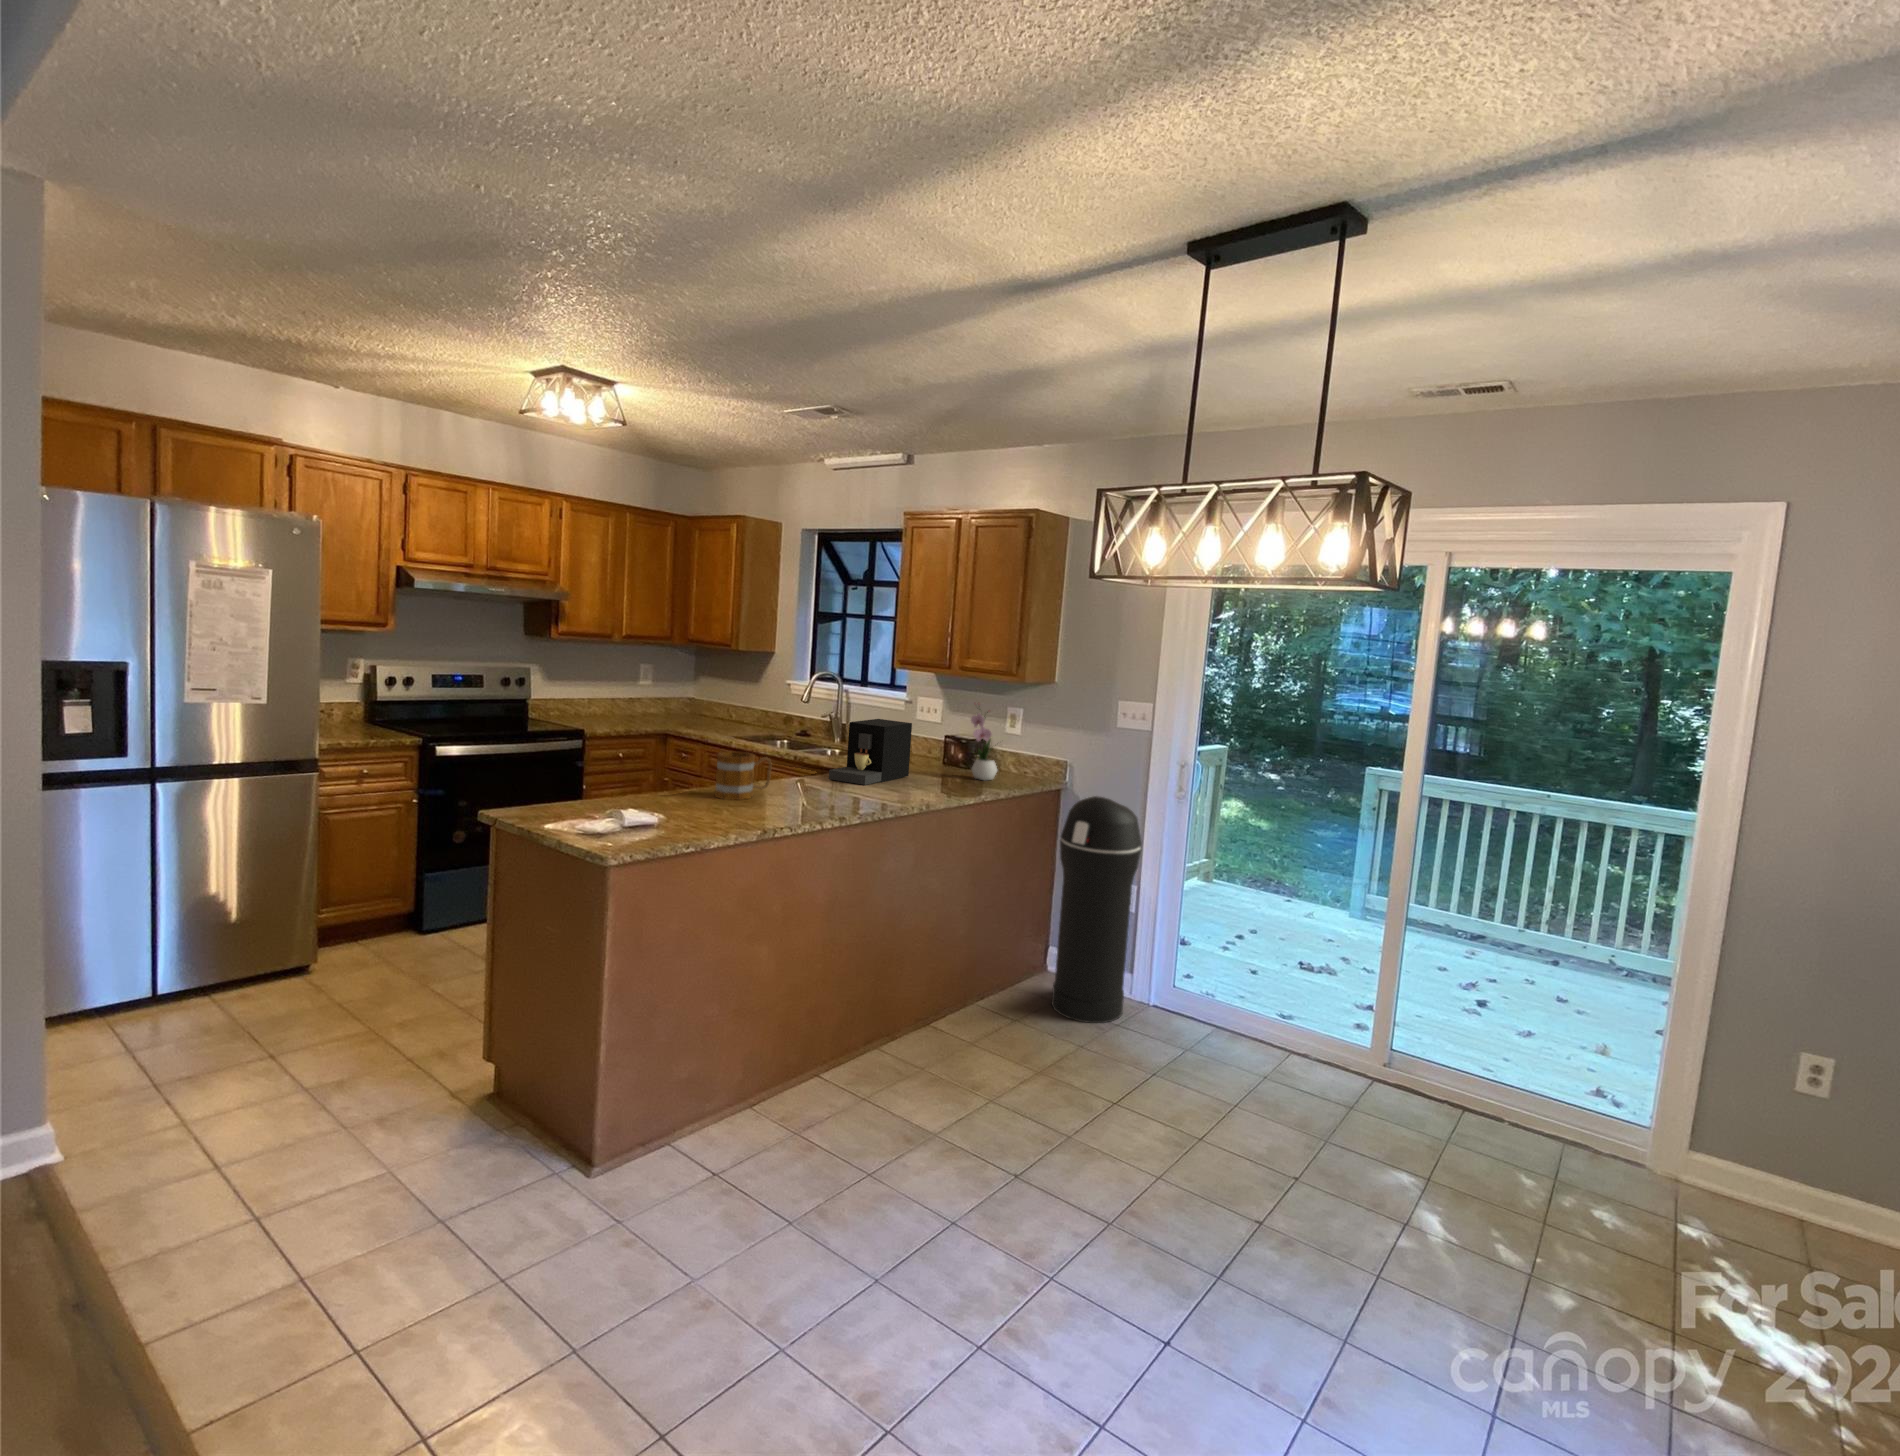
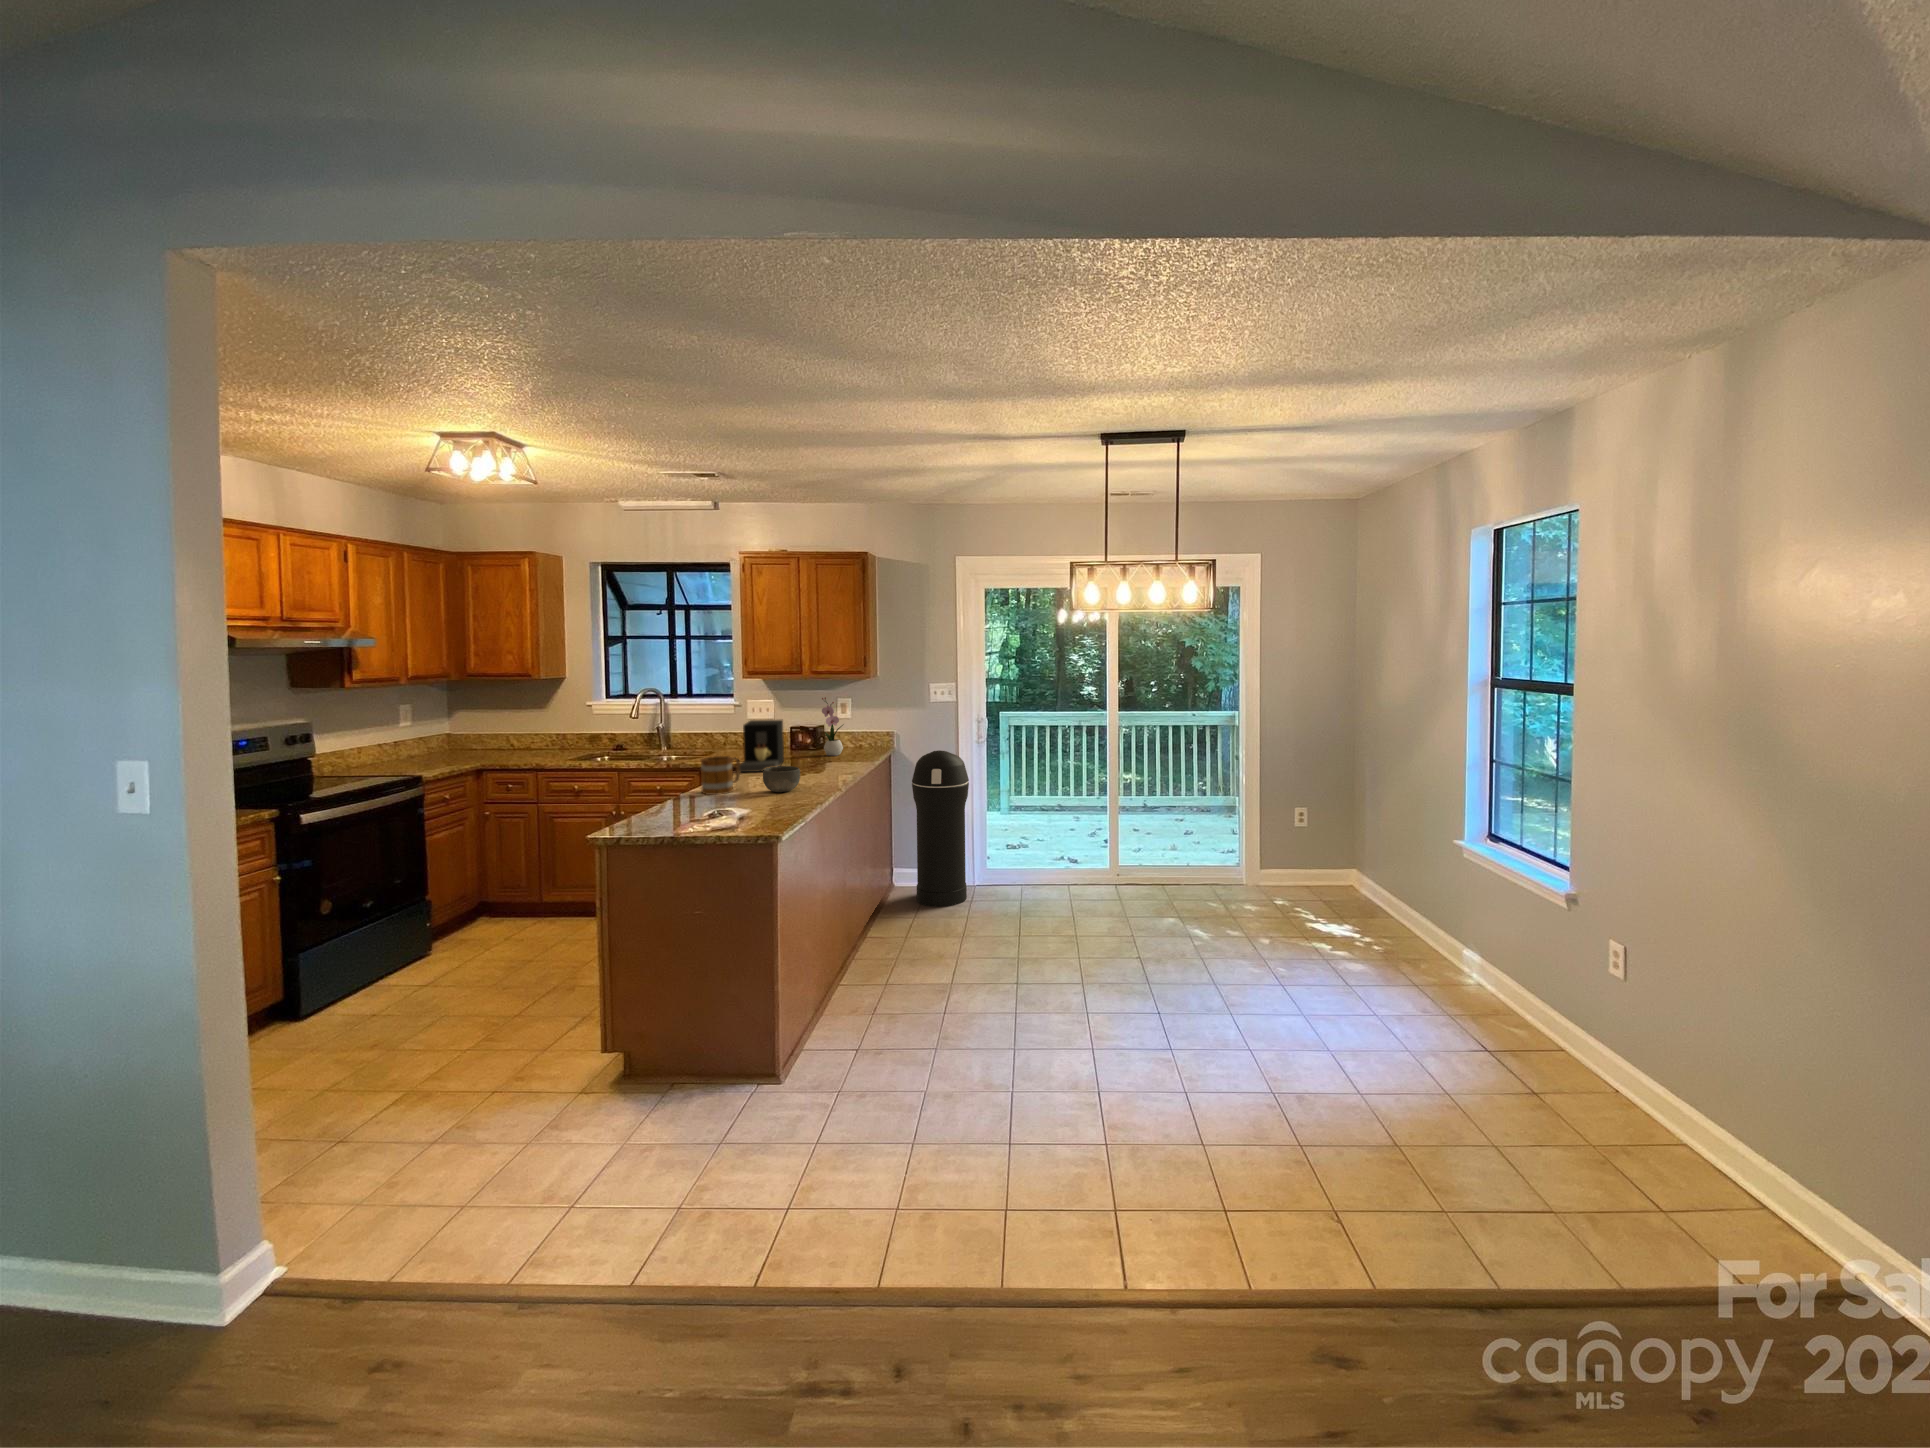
bowl: none [766,776,815,811] -> present [763,766,800,792]

